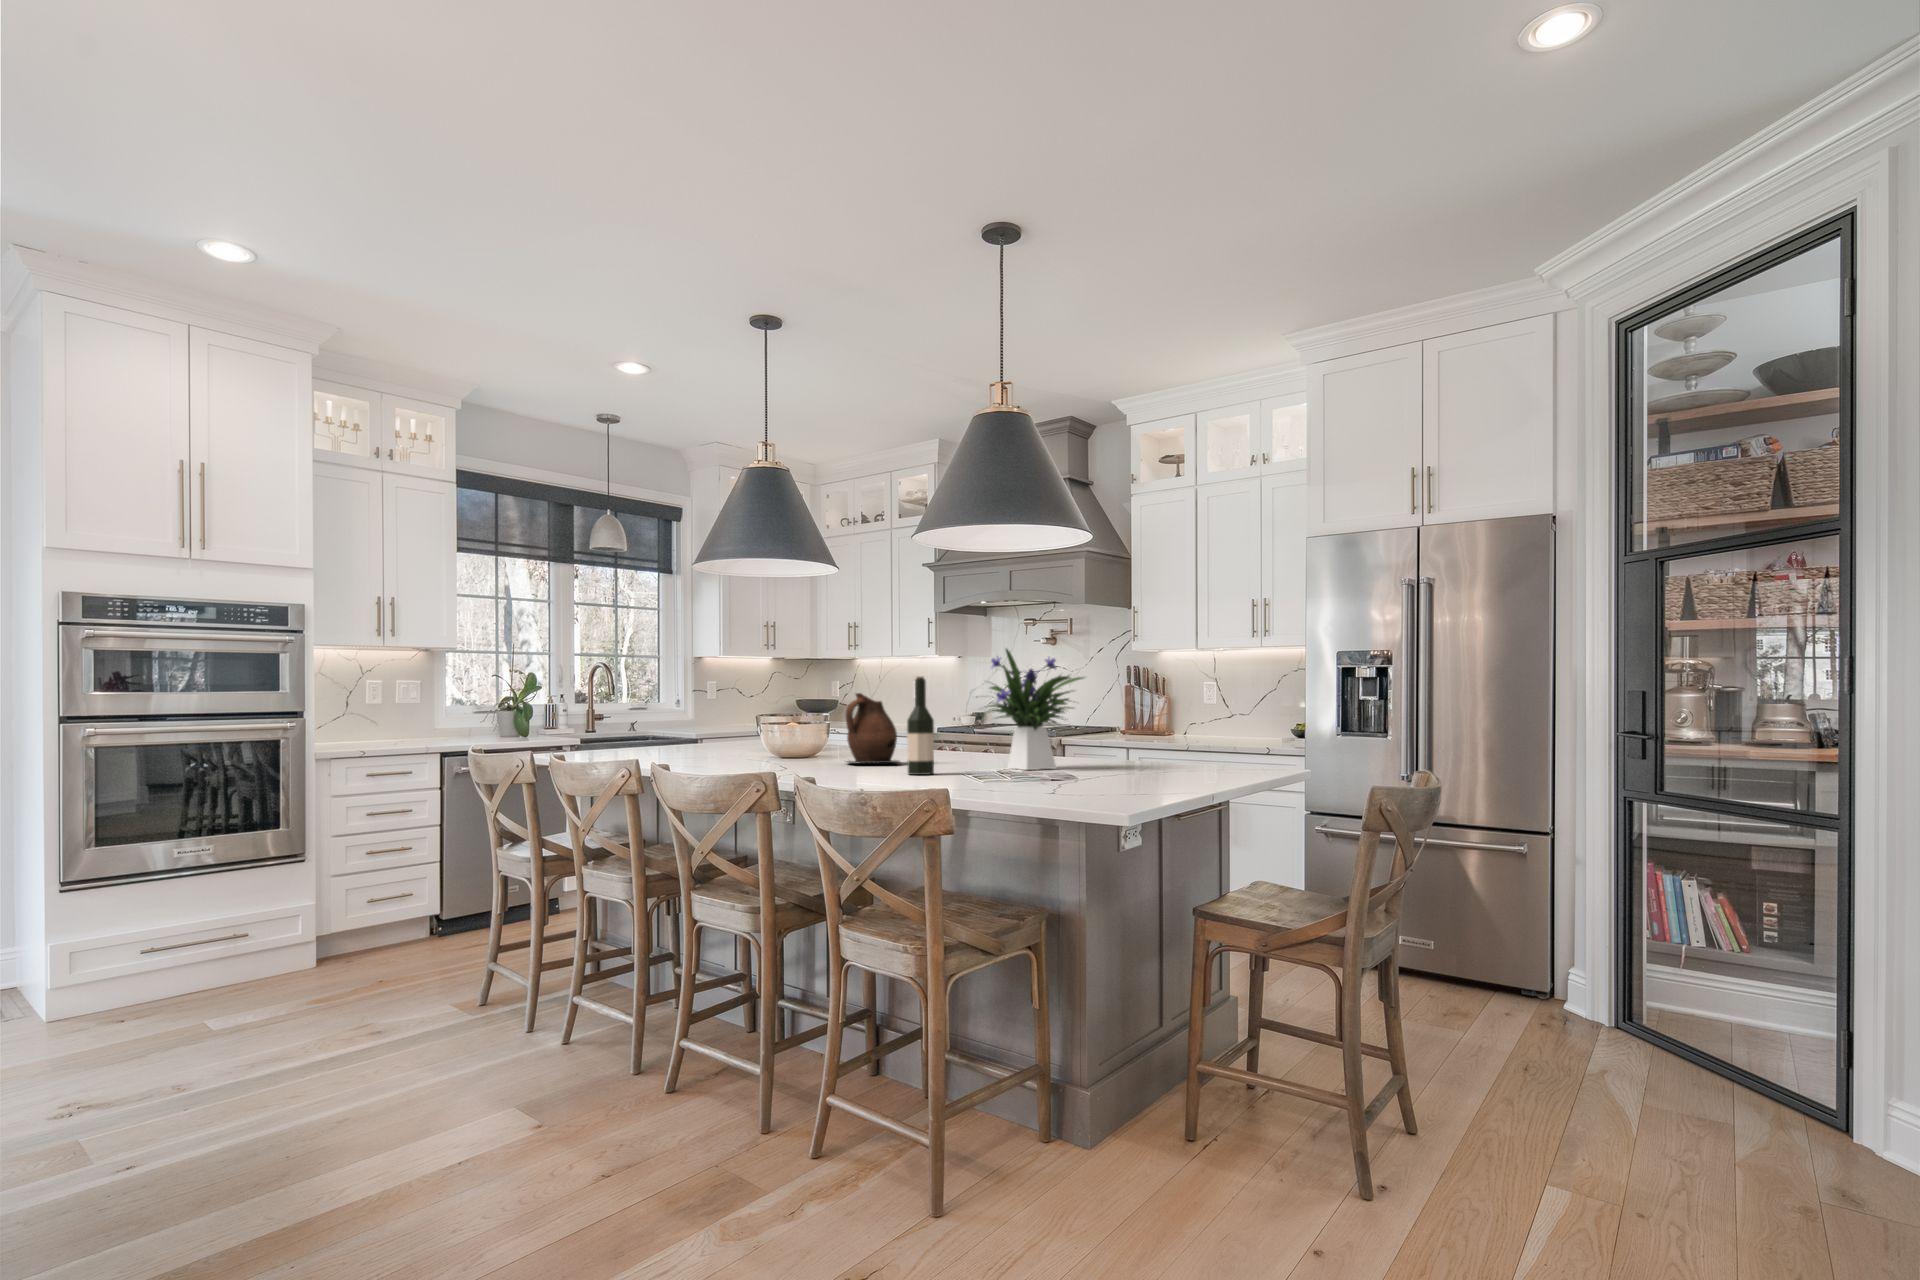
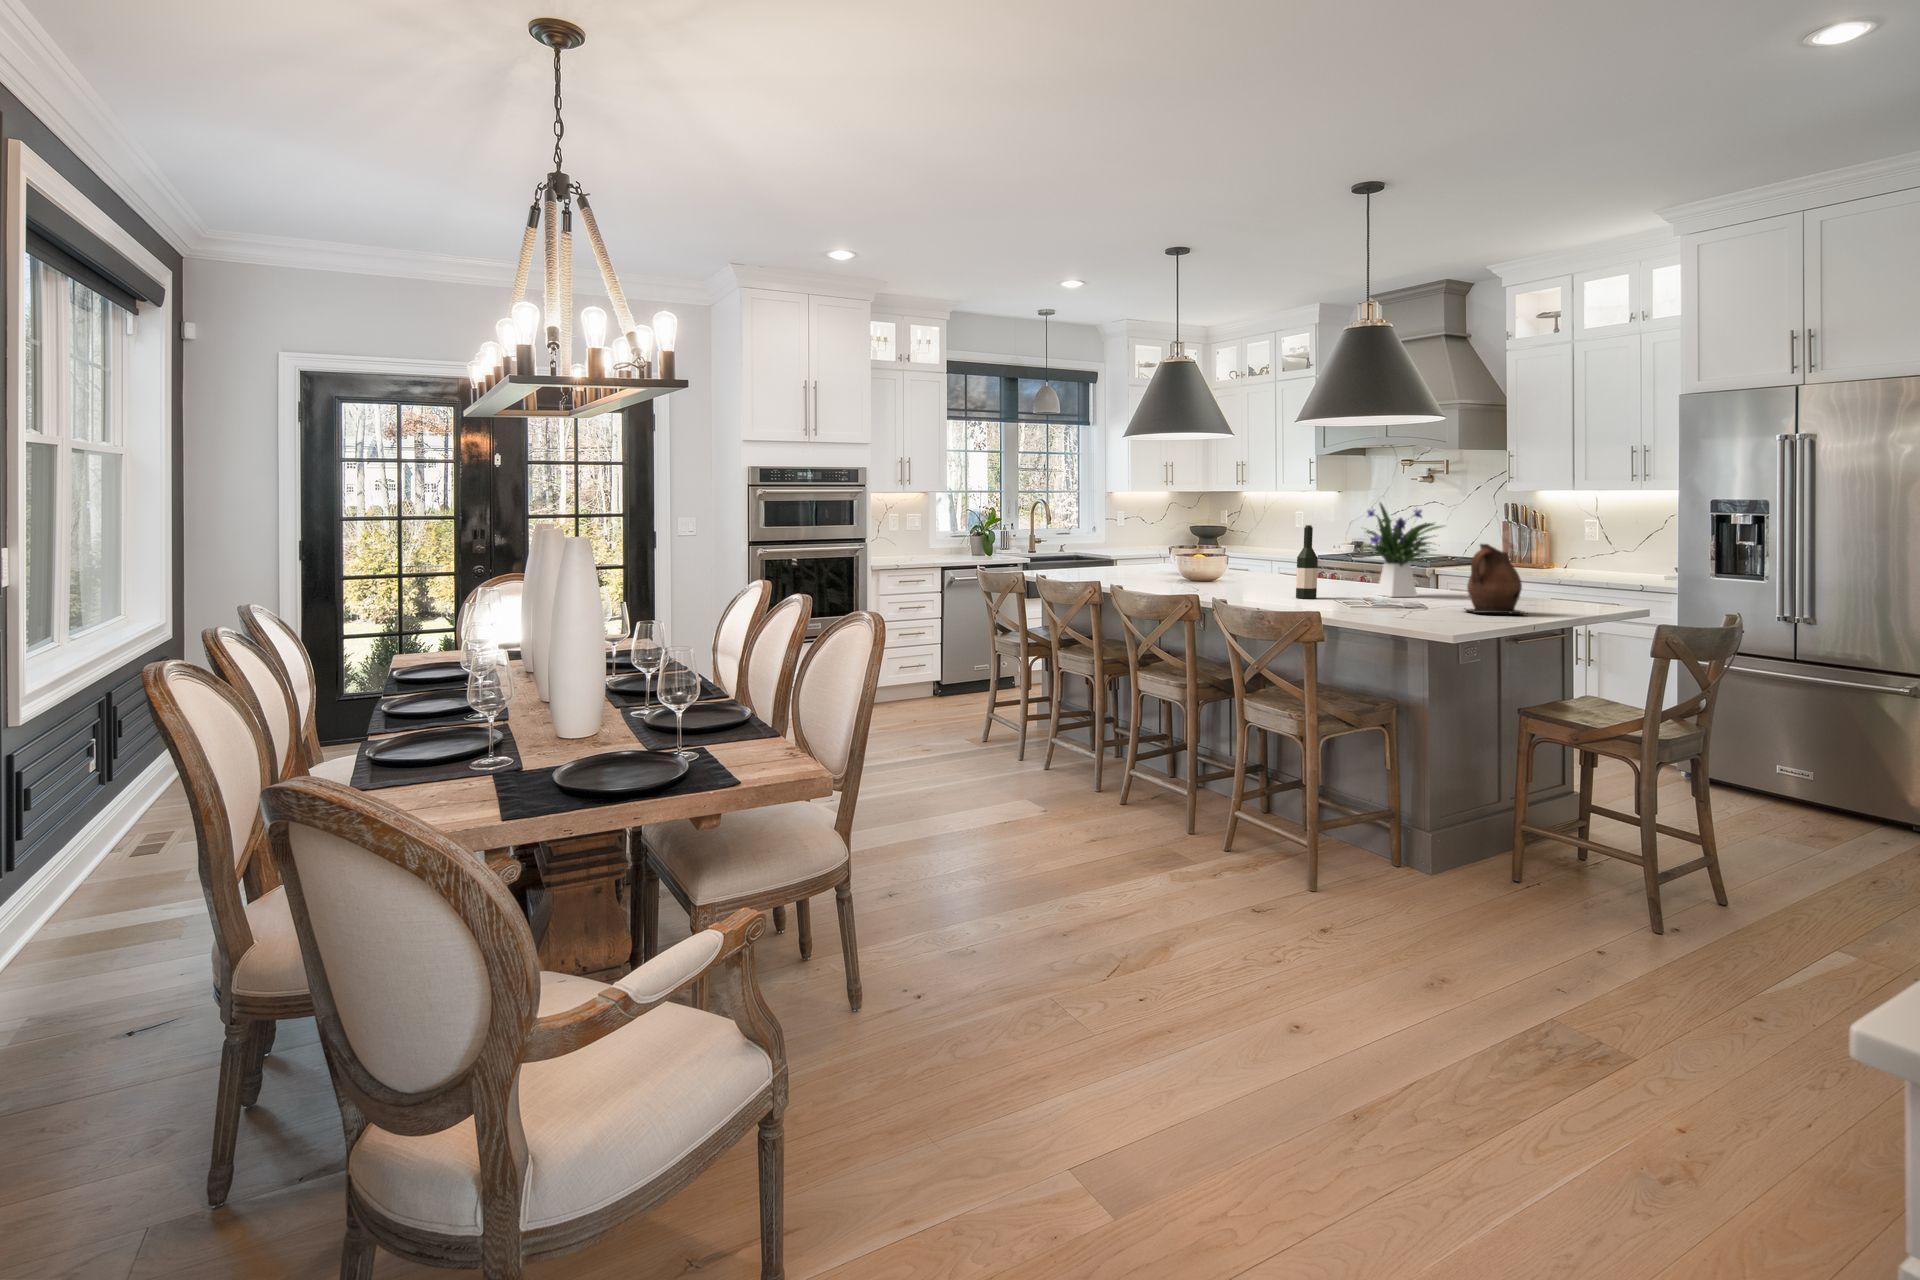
ceramic pitcher: present [846,693,900,764] -> present [1464,544,1527,614]

